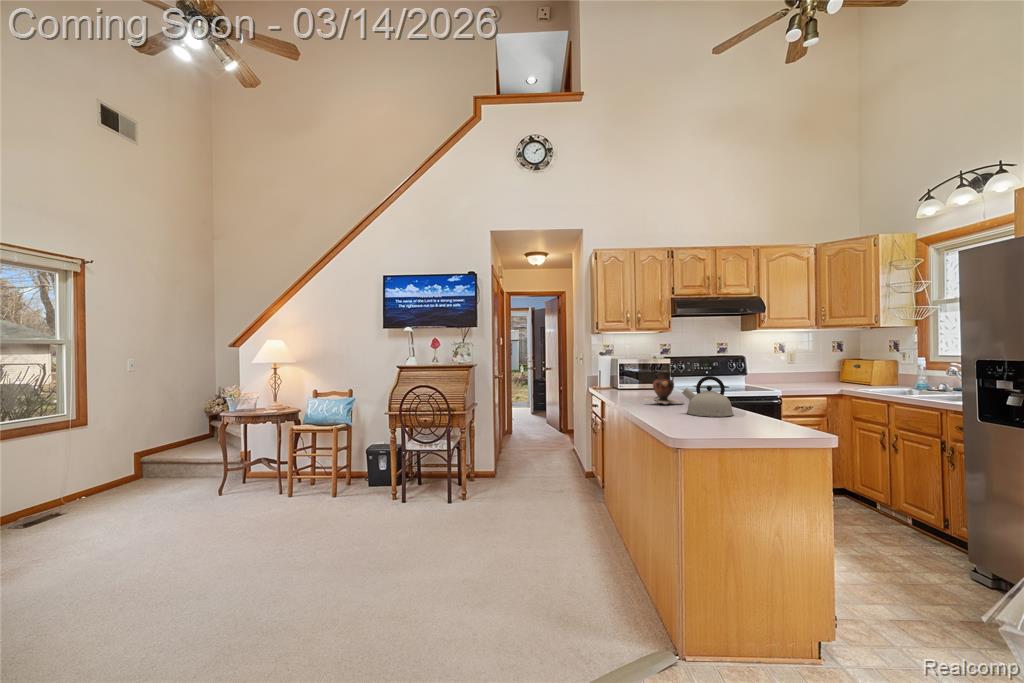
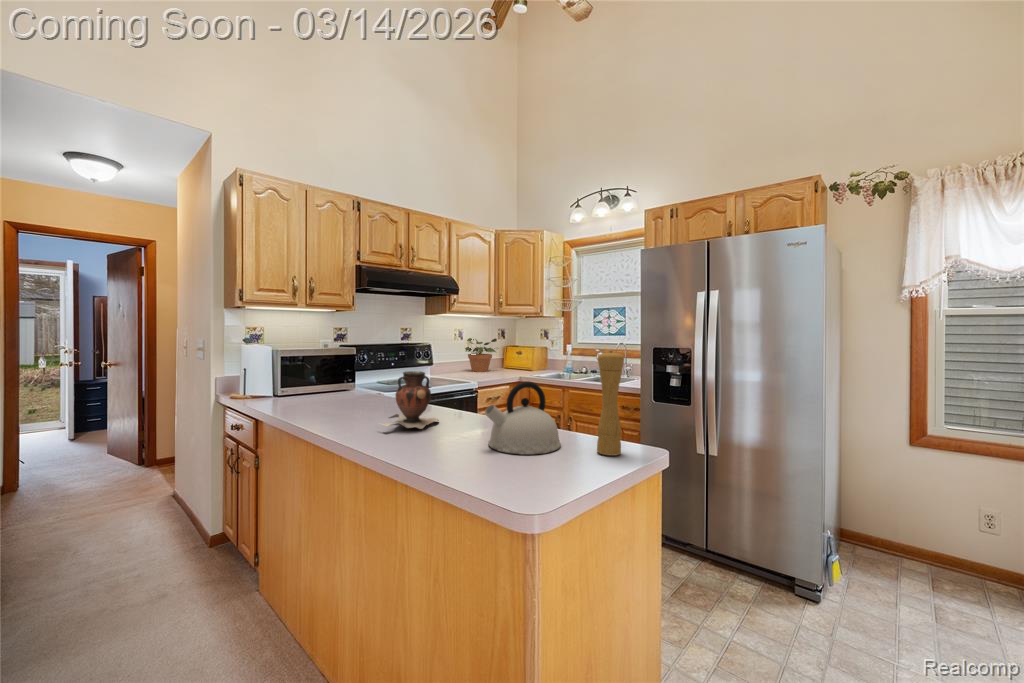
potted plant: none [789,351,834,385] -> present [465,338,497,372]
pepper mill: none [741,357,760,421] -> present [597,351,624,456]

